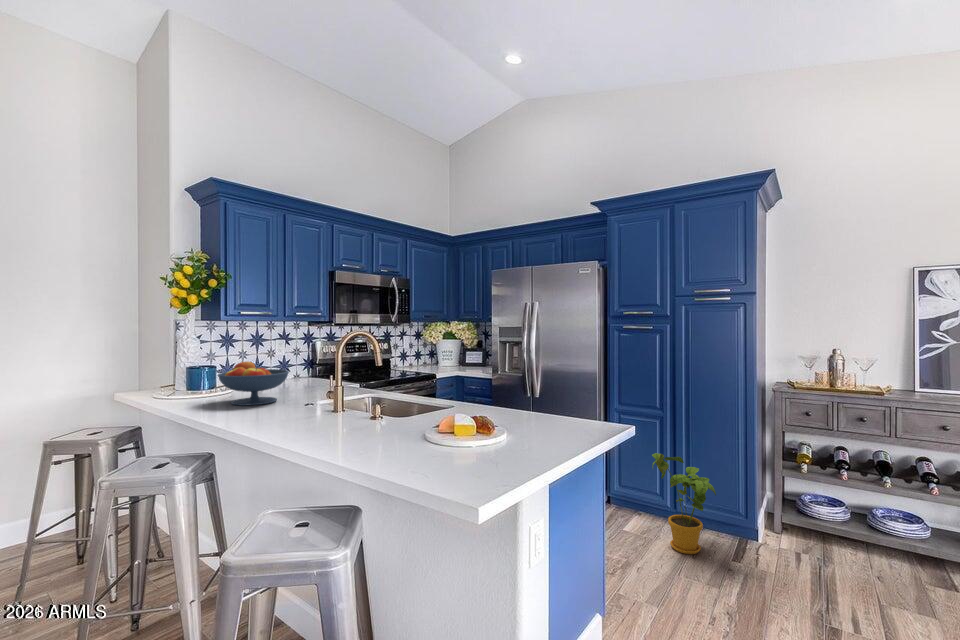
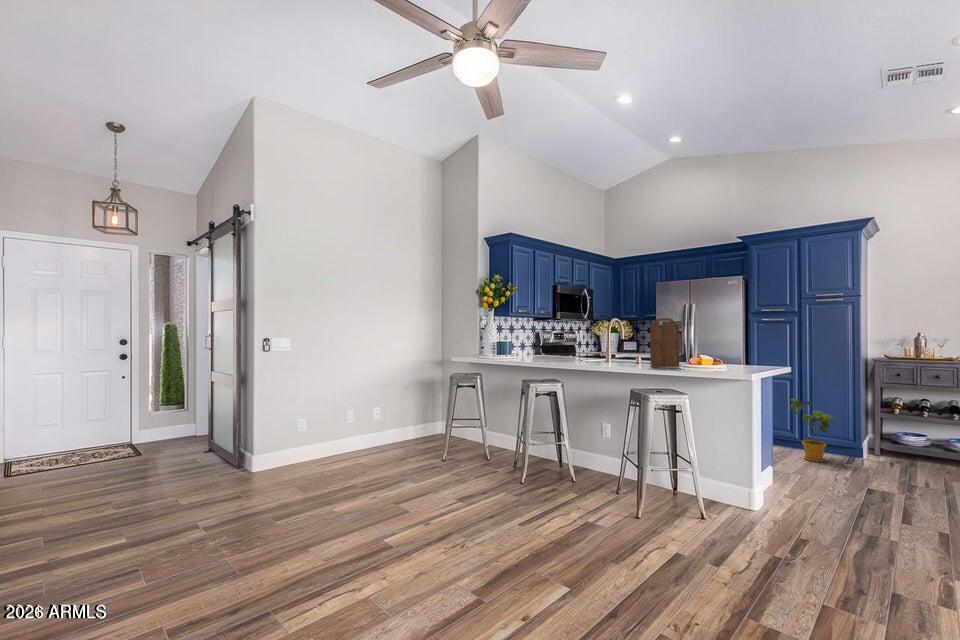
cutting board: none [319,336,383,445] -> present [650,318,679,368]
fruit bowl: present [218,362,289,406] -> none [541,337,577,361]

